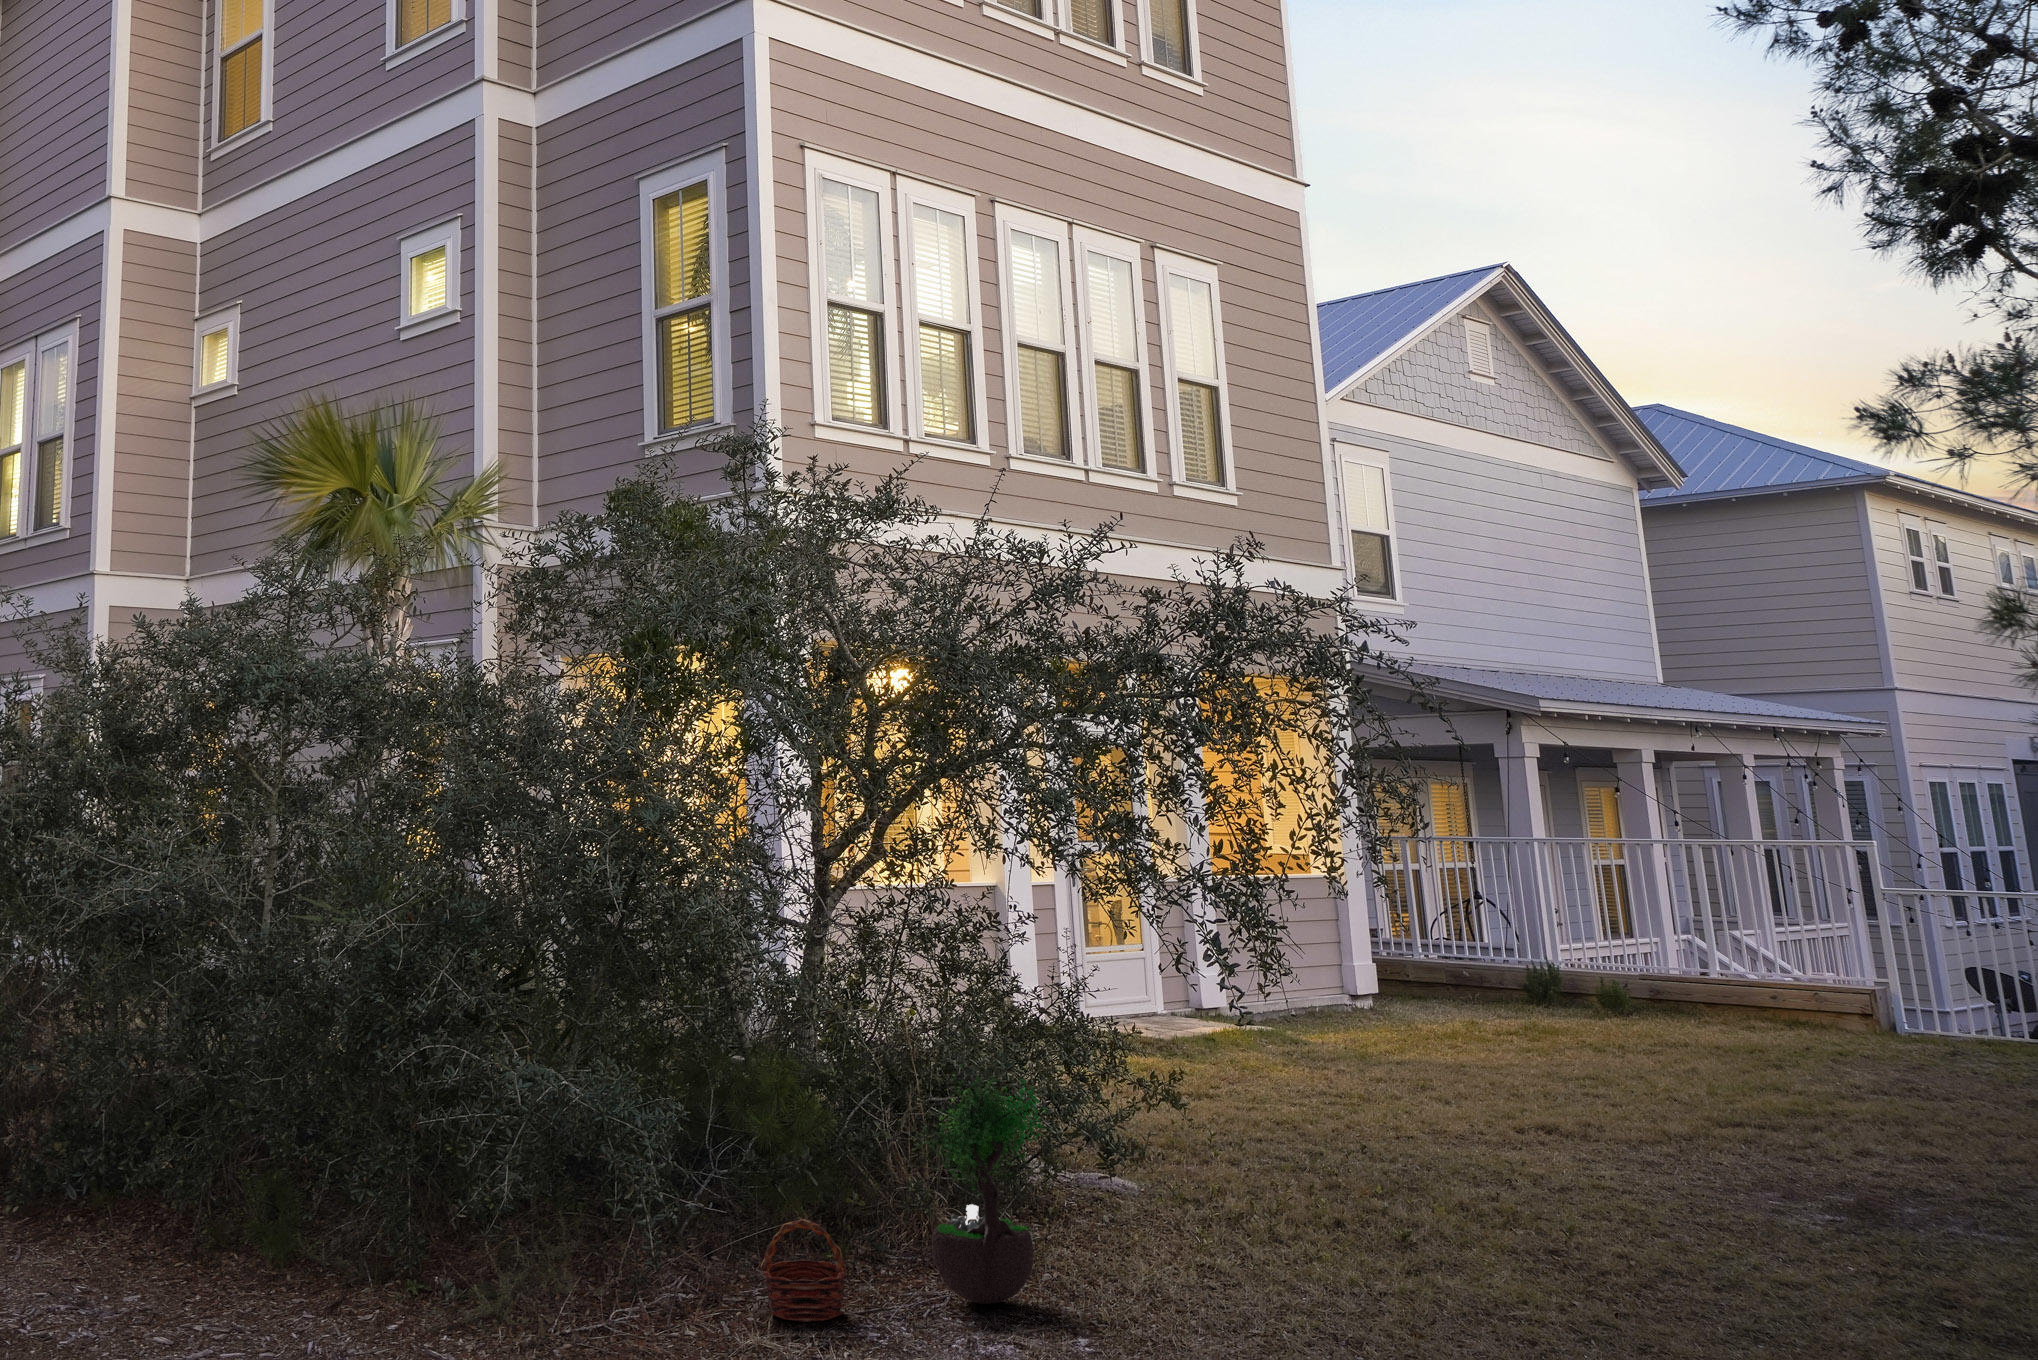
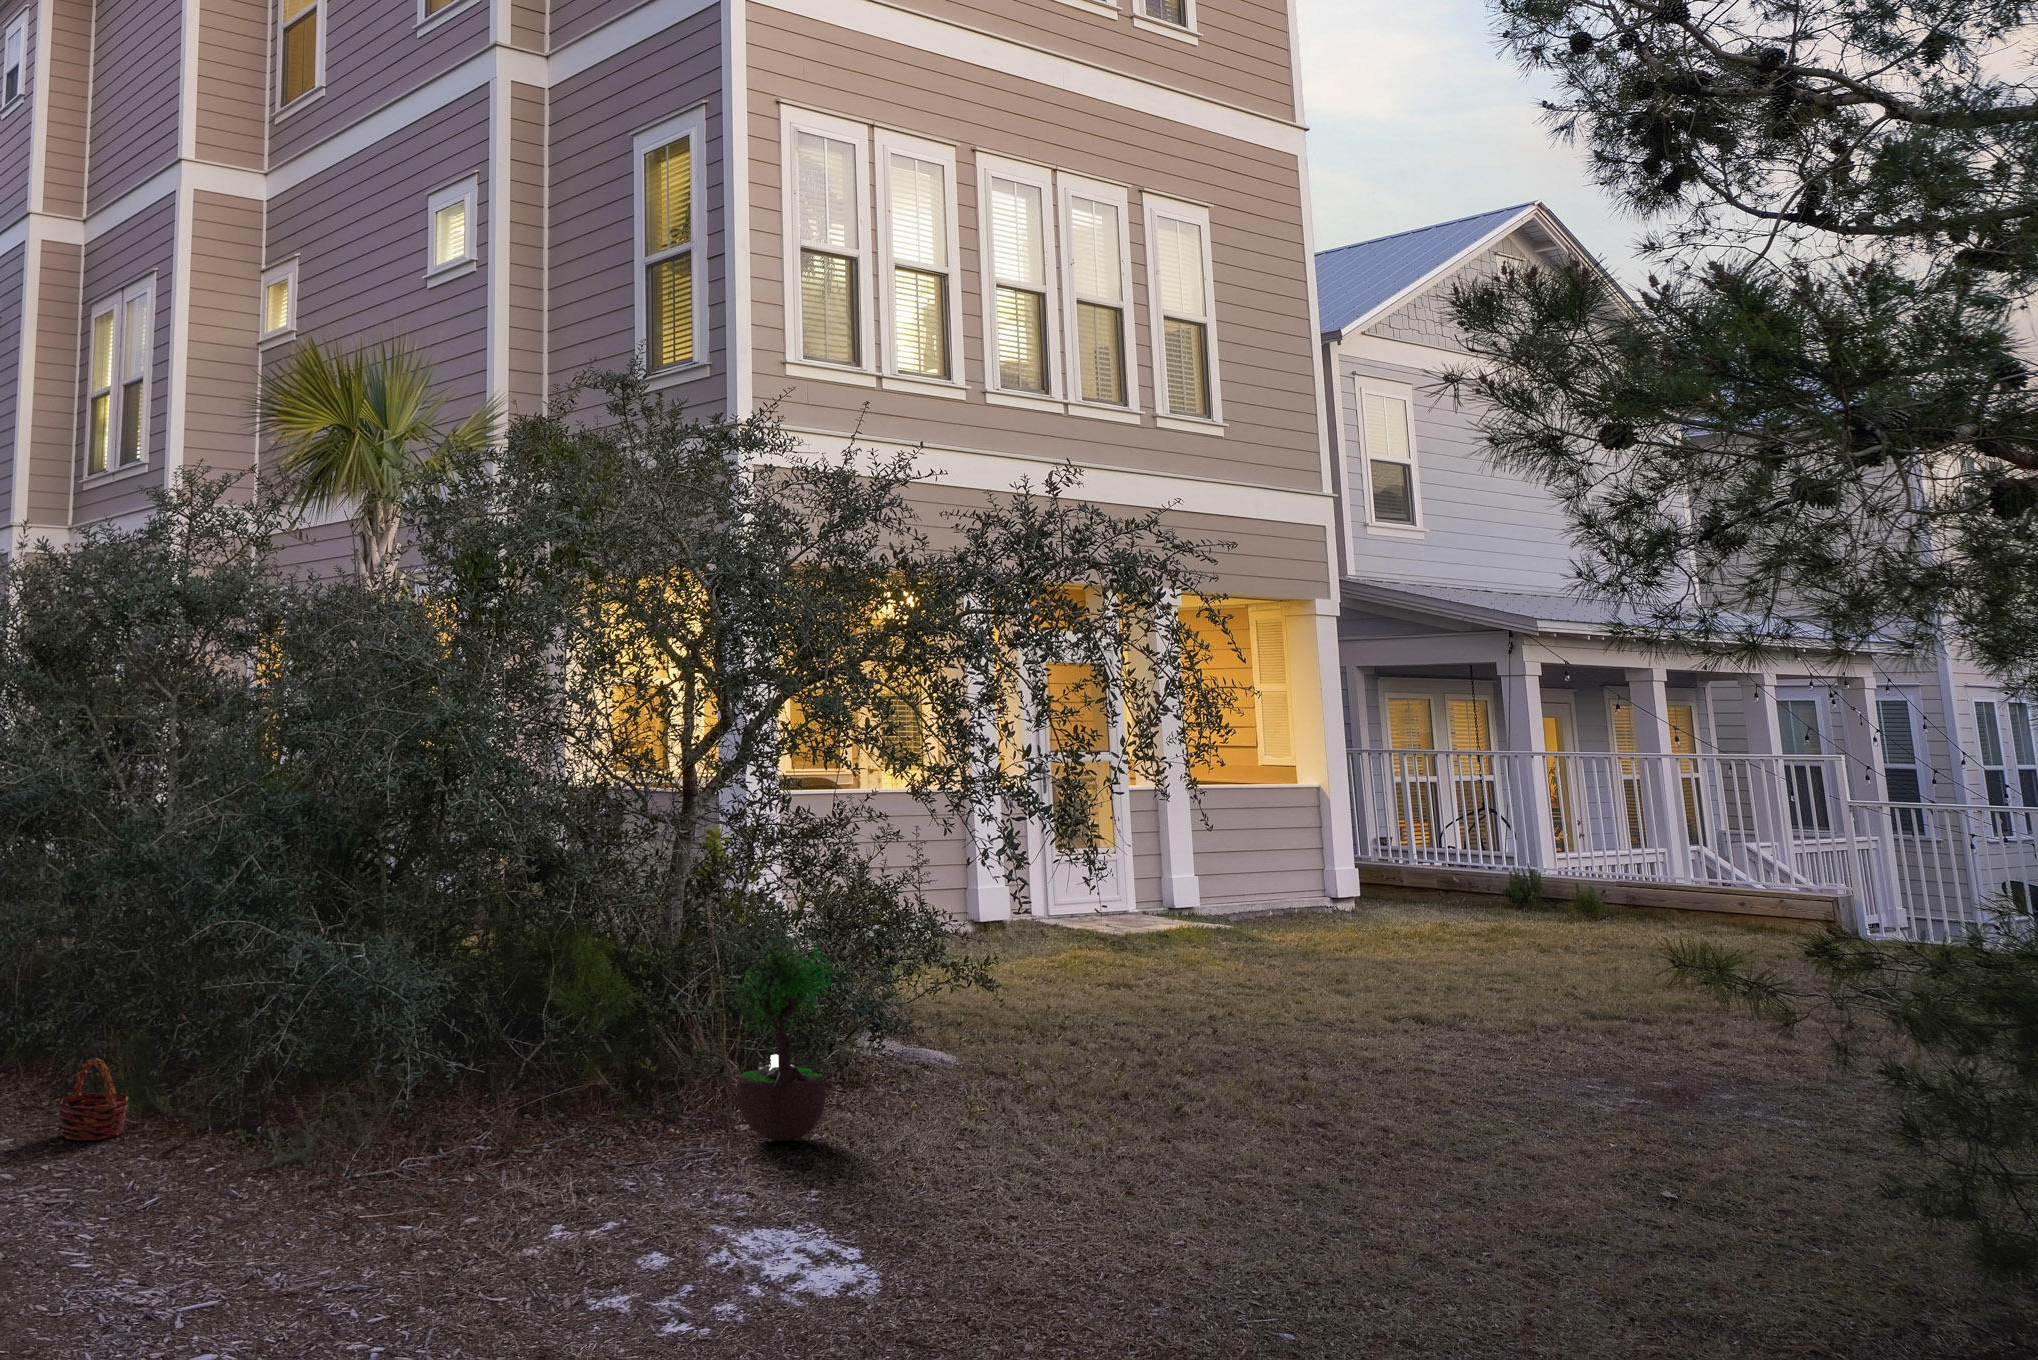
basket: present [760,1219,847,1323] -> present [59,1058,129,1141]

